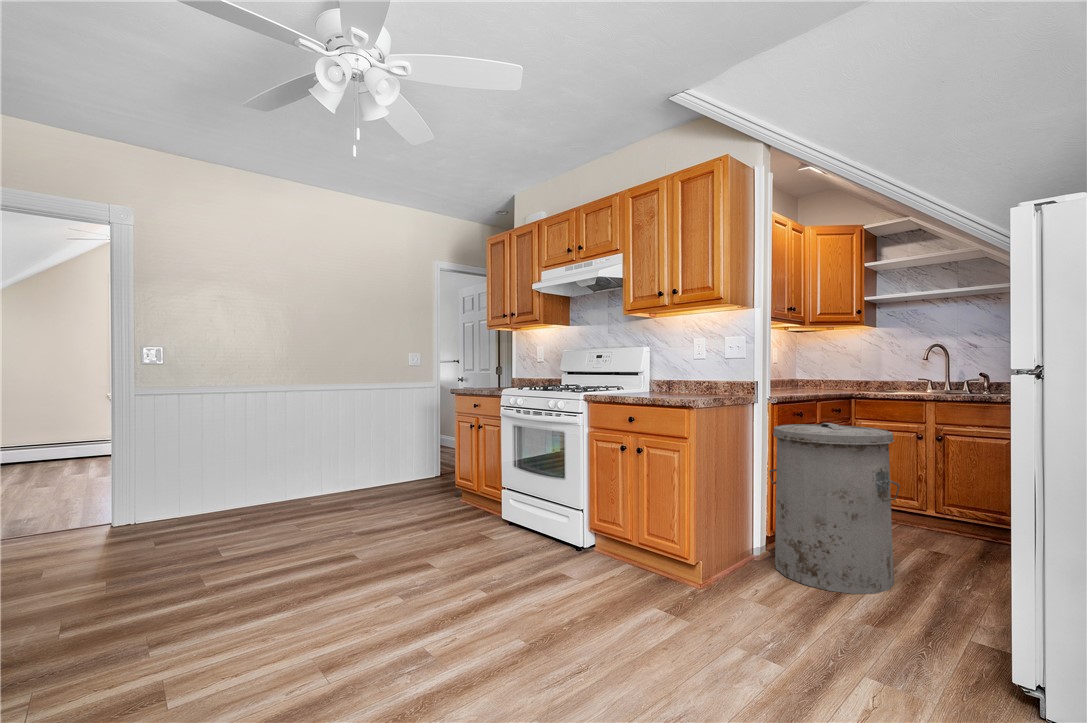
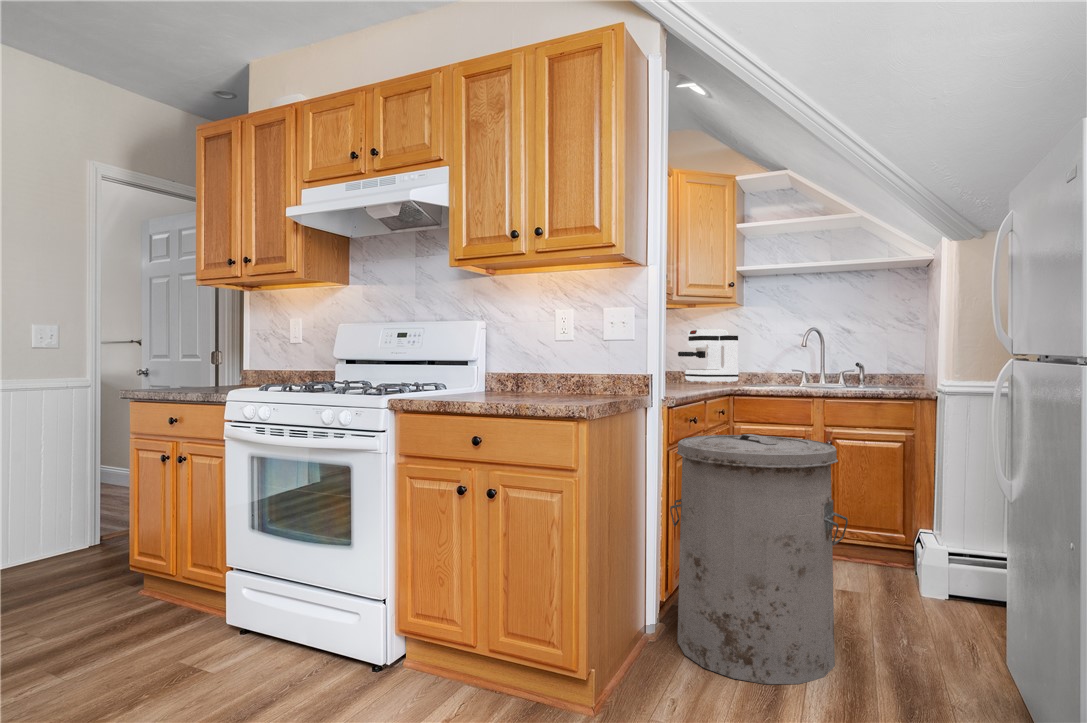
coffee maker: none [817,347,871,389] -> present [678,329,738,383]

